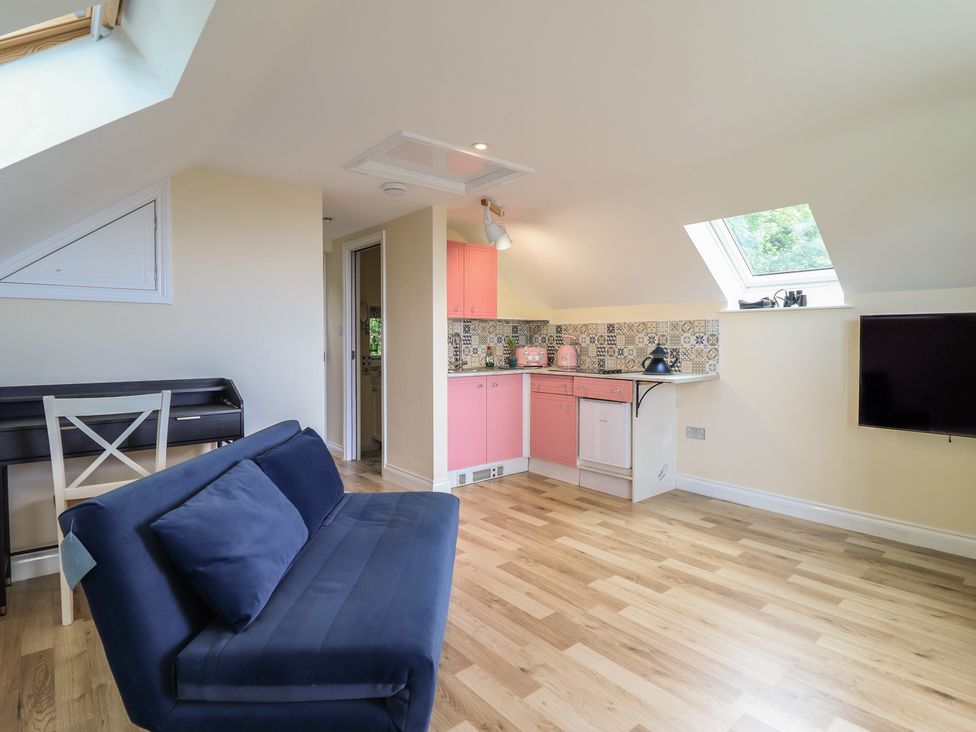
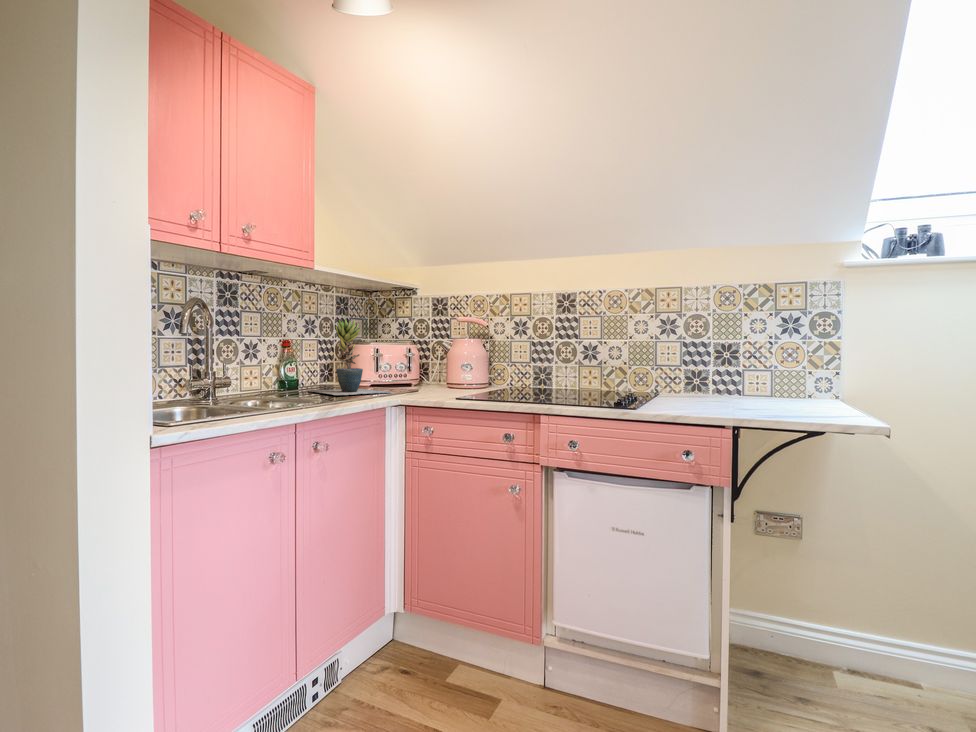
teapot: present [642,343,680,375] -> none [700,330,786,407]

